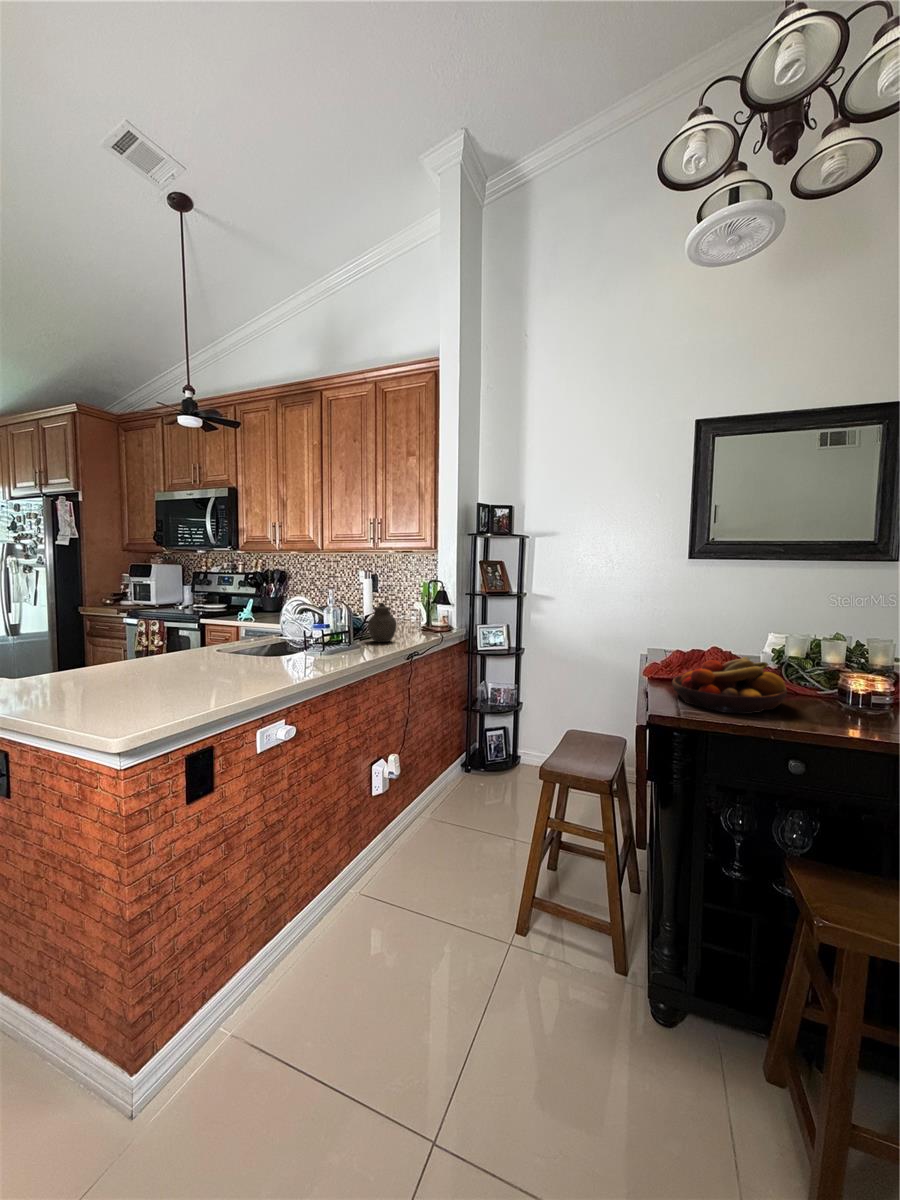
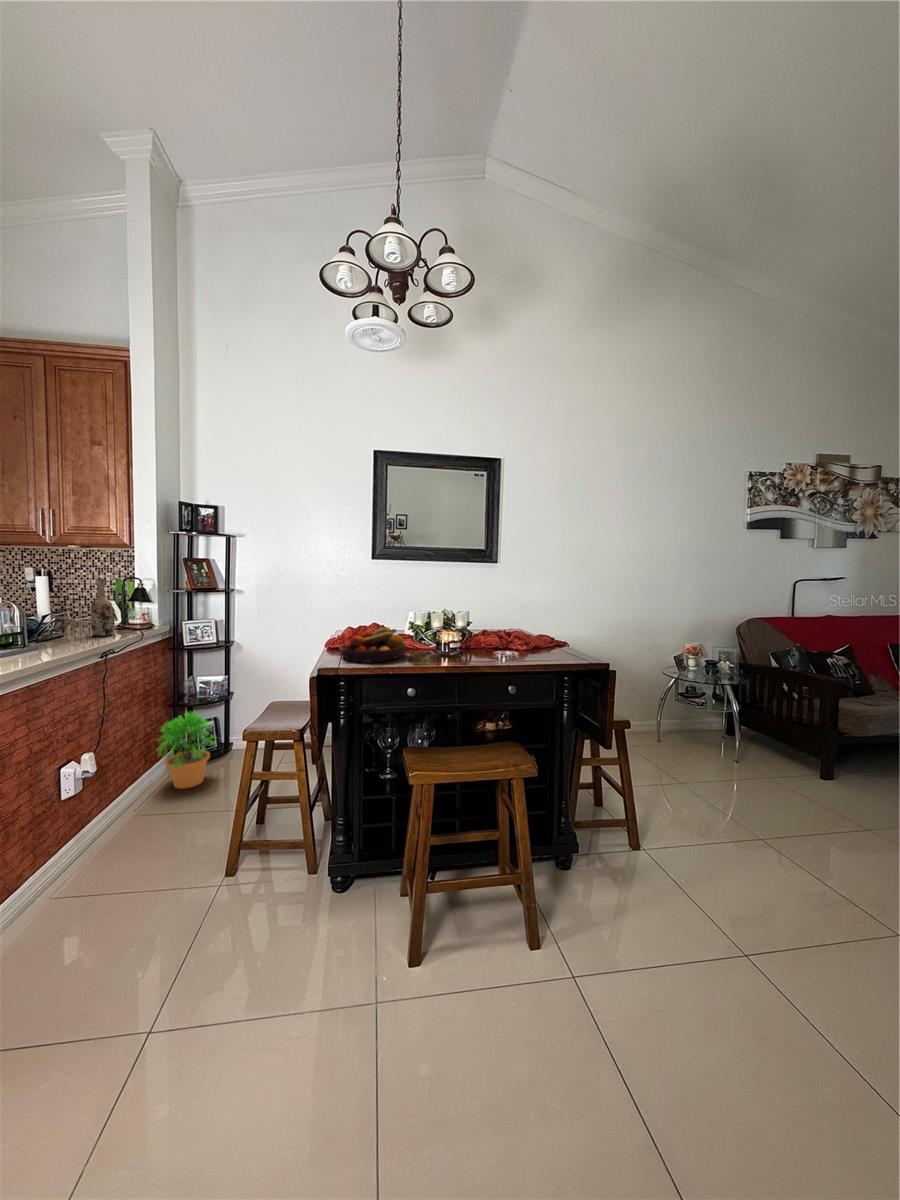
wine bottle: none [402,582,419,637] -> present [91,579,113,636]
jar: present [368,603,397,642] -> none [47,601,85,643]
potted plant: none [450,718,507,800] -> present [157,712,215,789]

